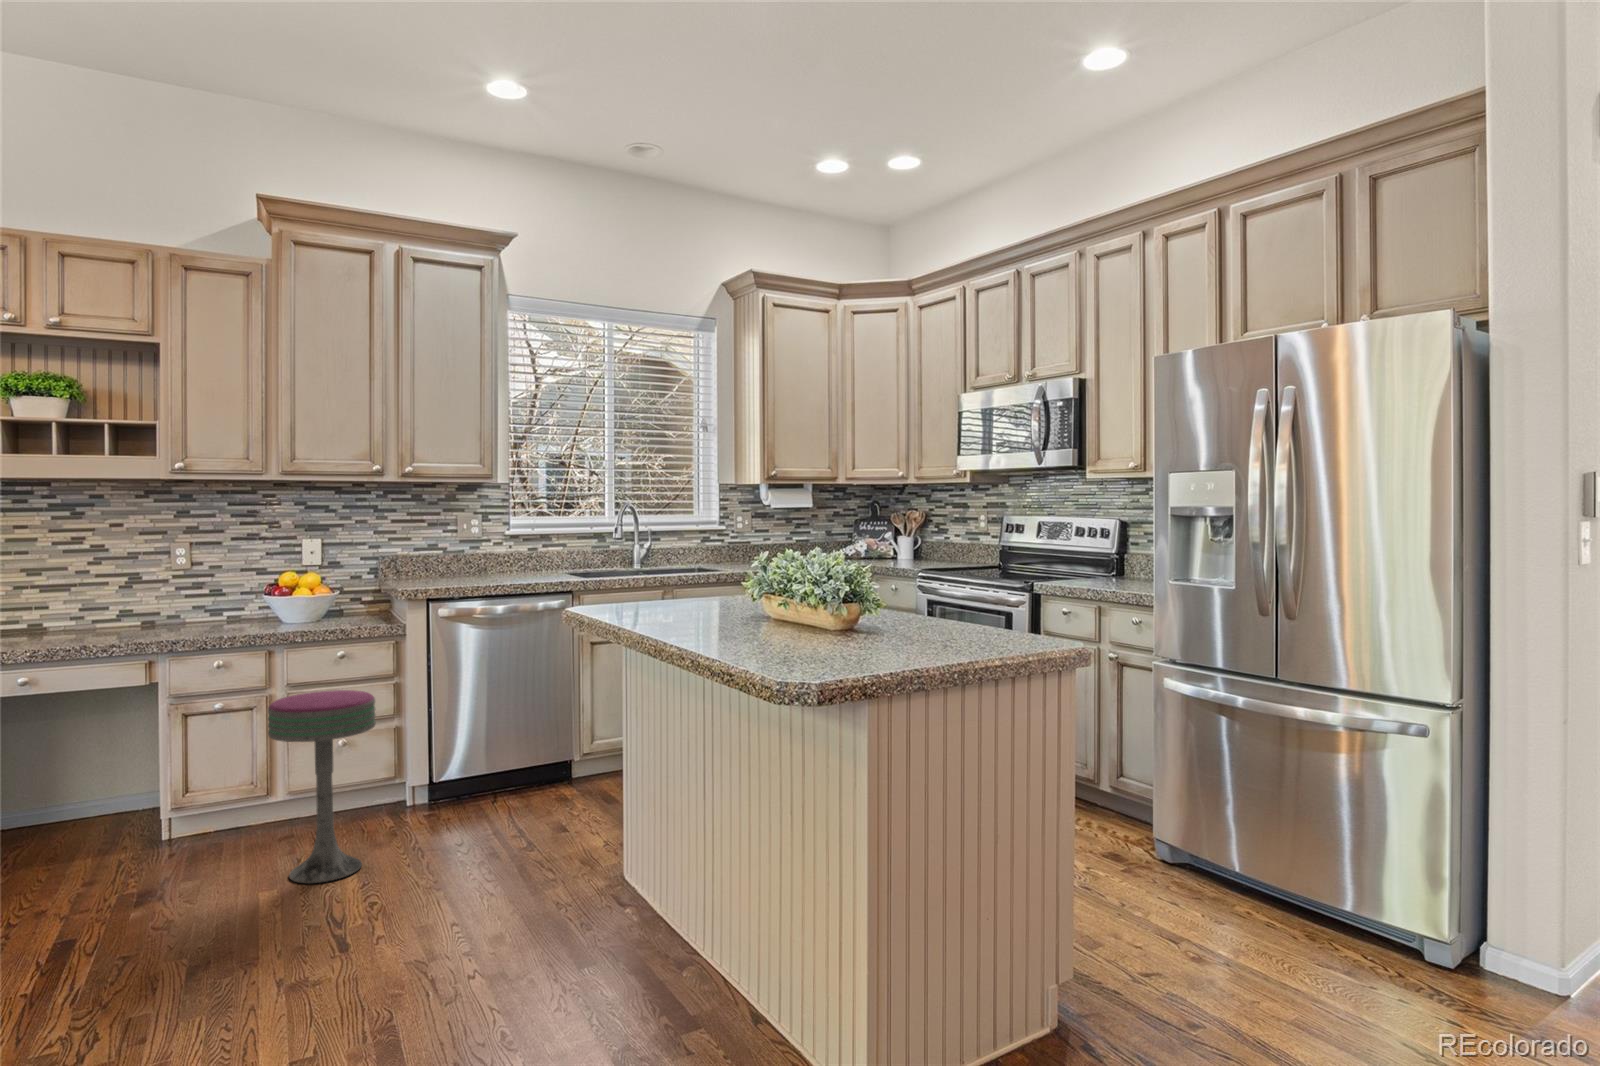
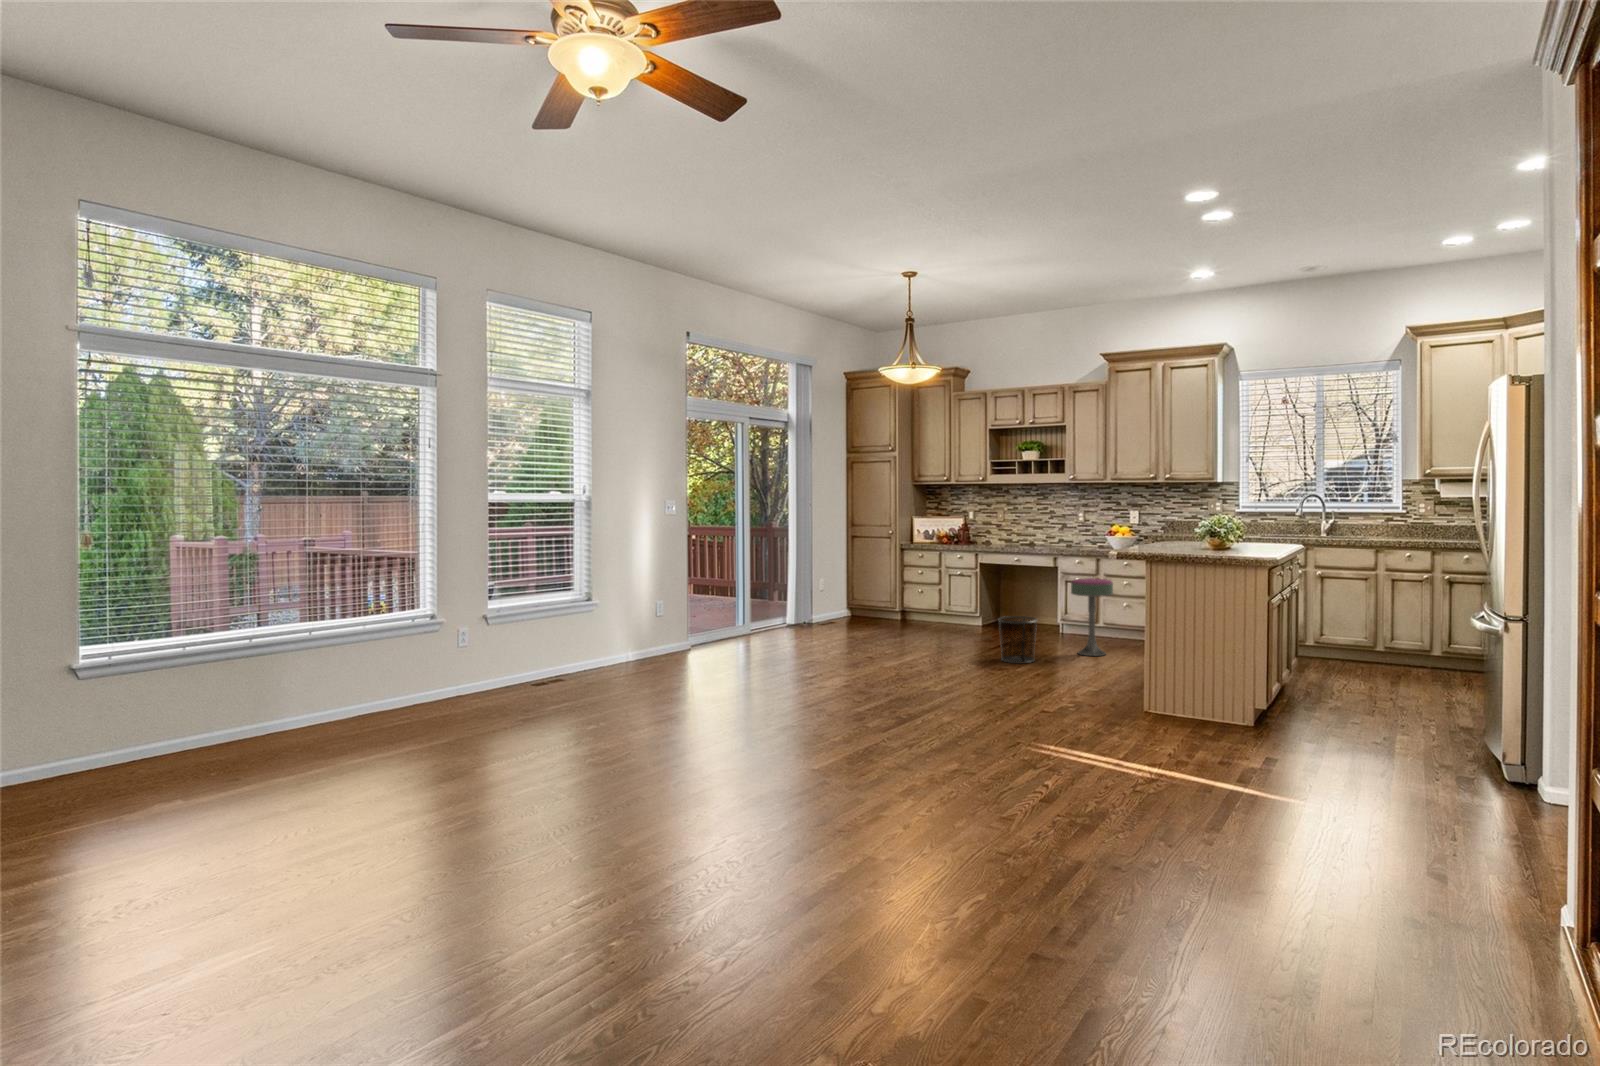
waste bin: none [96,831,236,995] -> present [998,616,1037,664]

